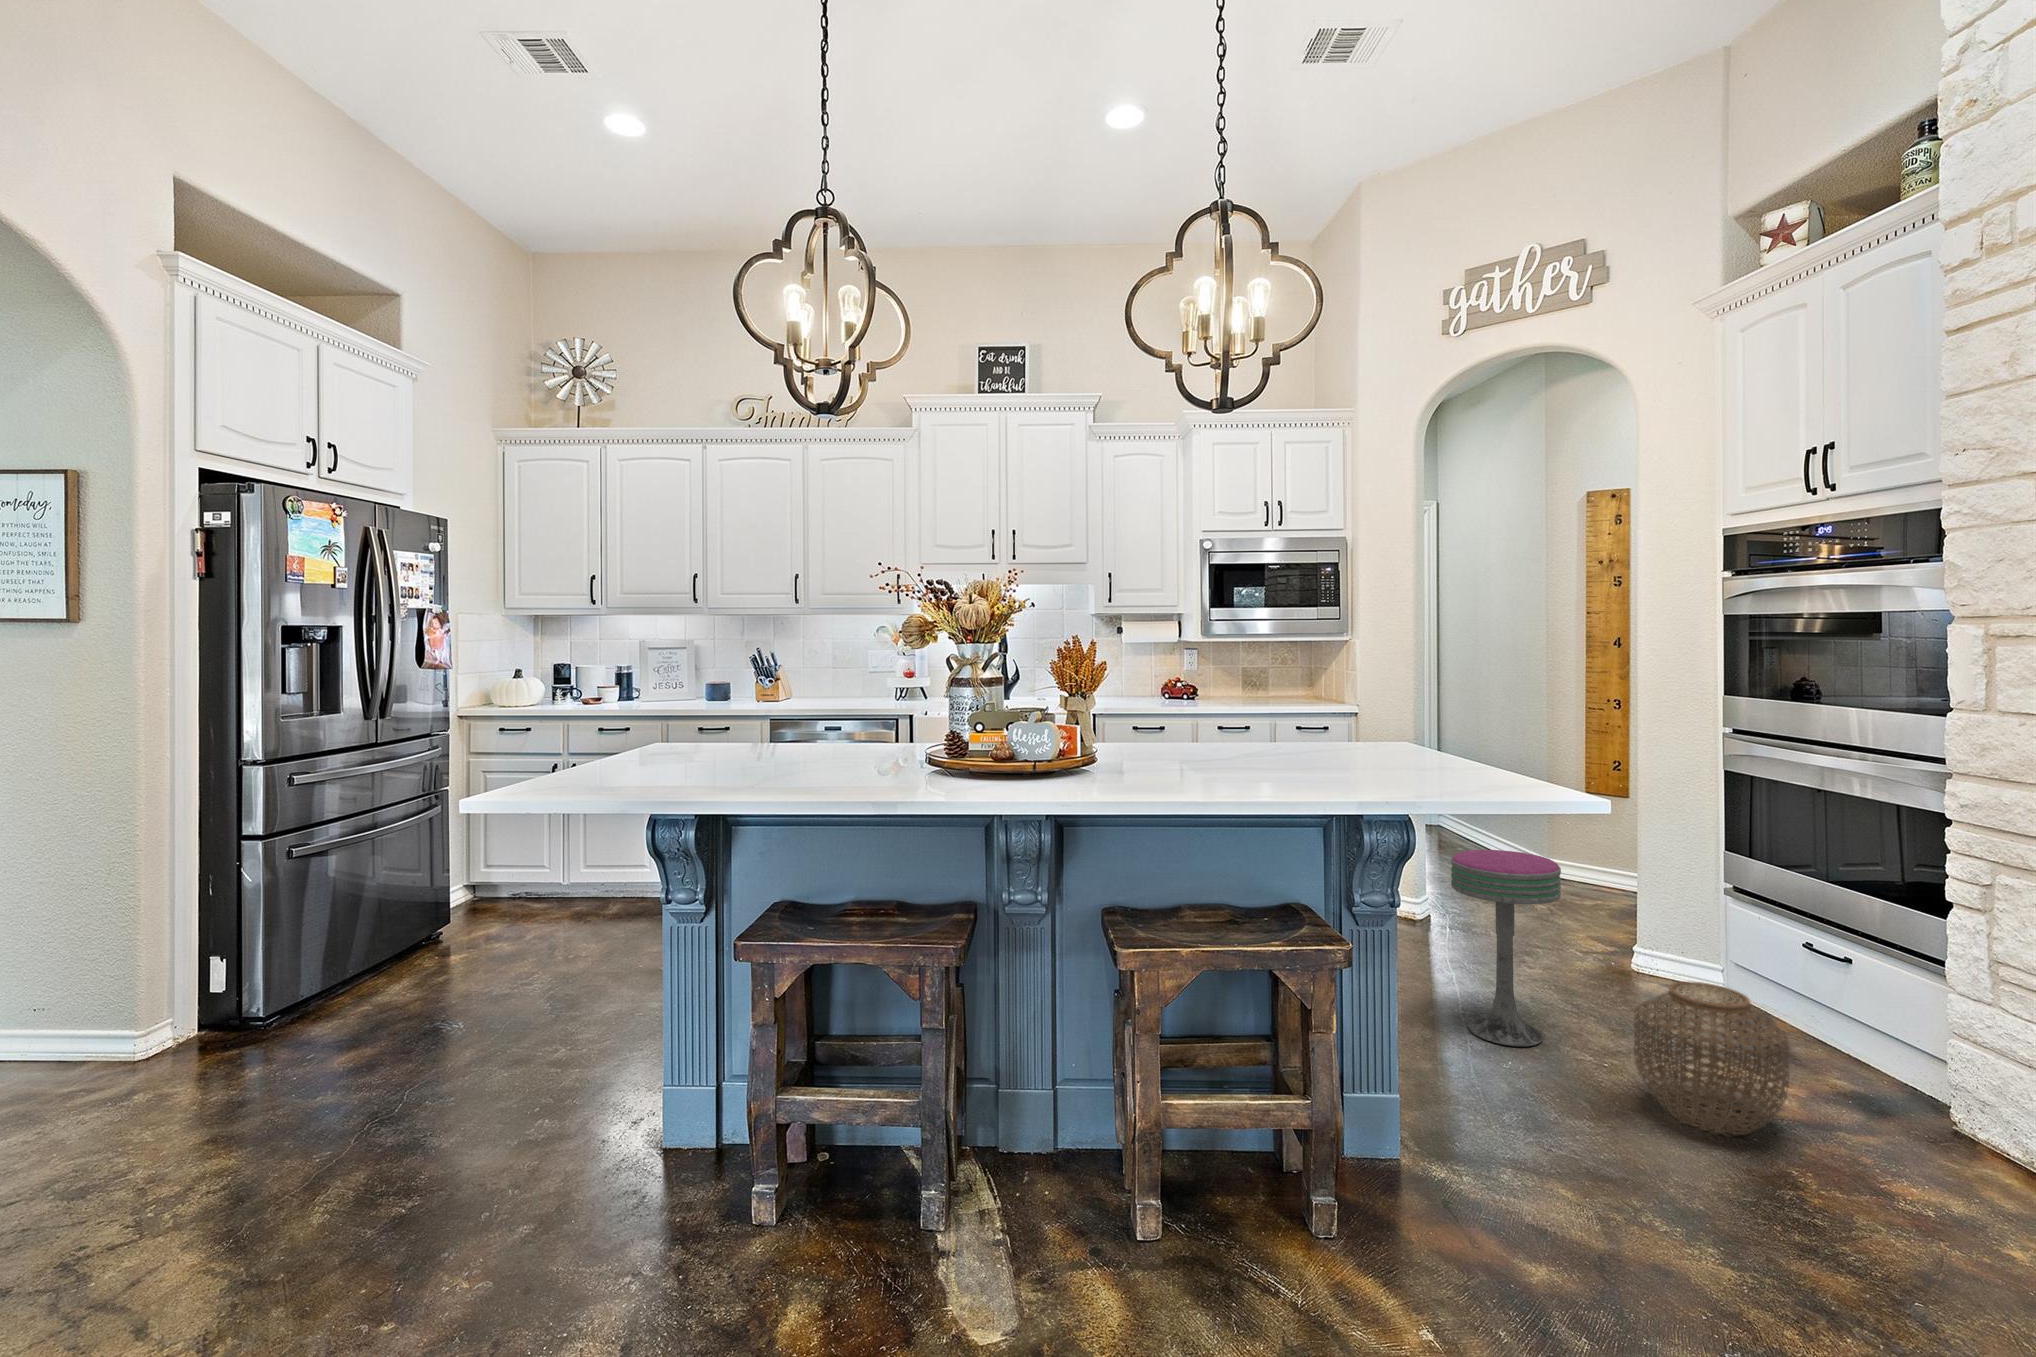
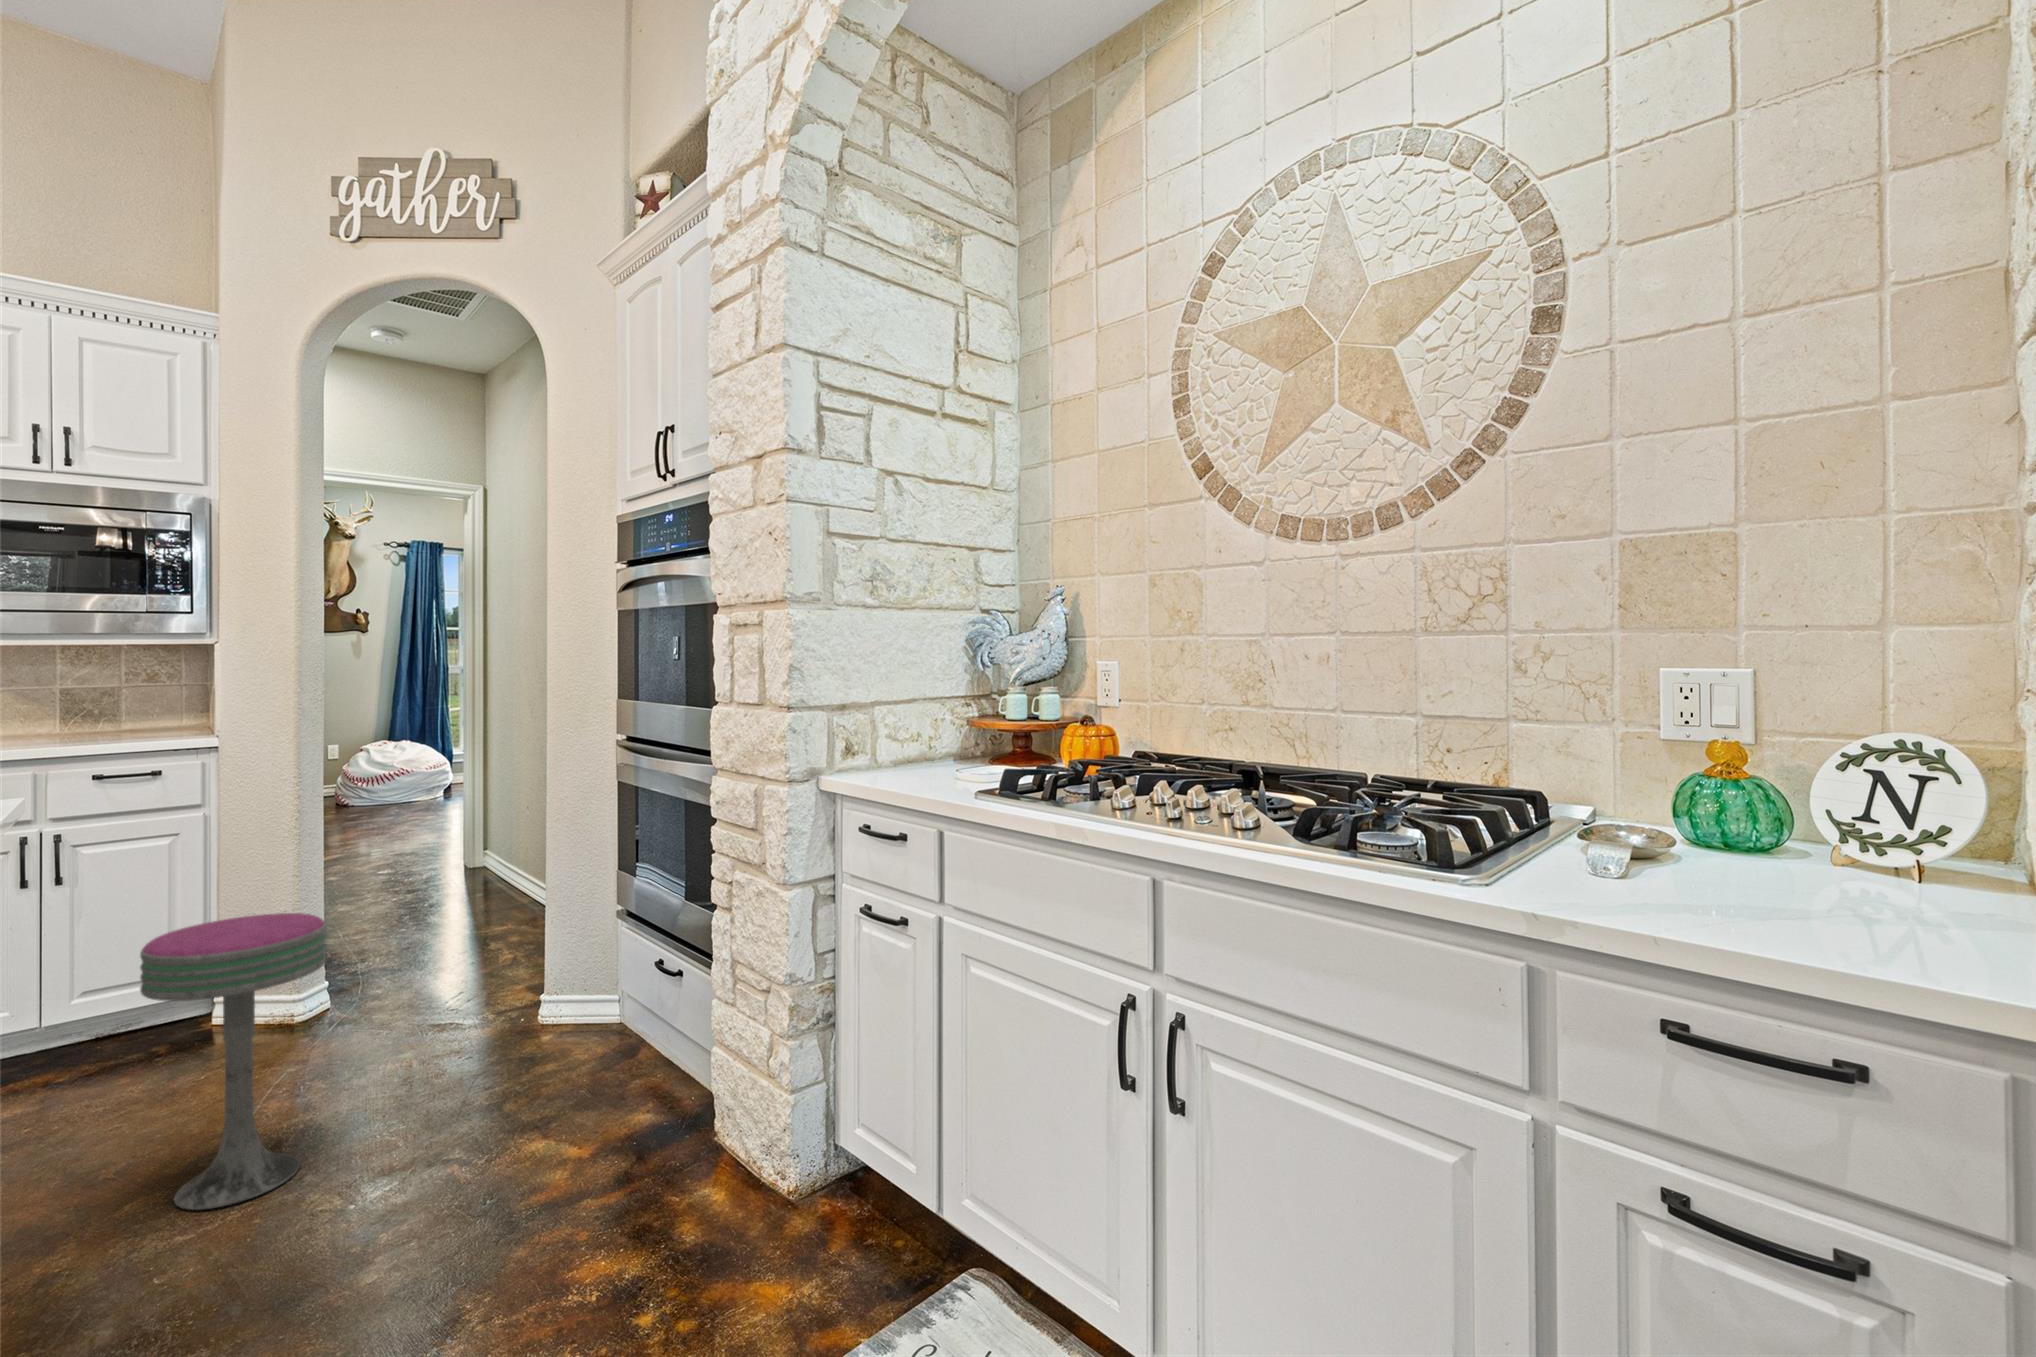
woven basket: present [1634,981,1789,1135] -> none [323,1057,518,1269]

